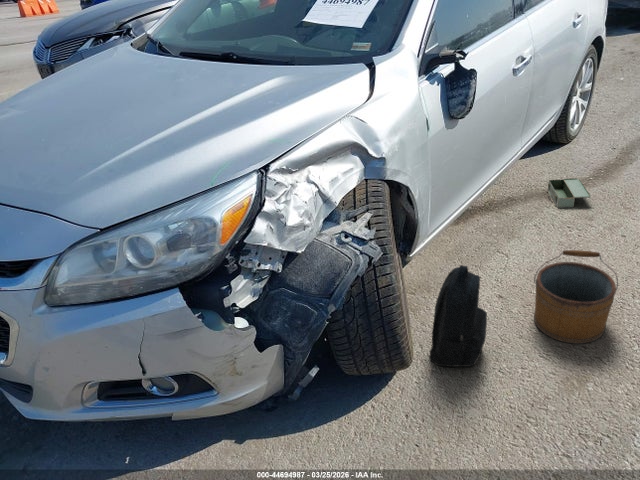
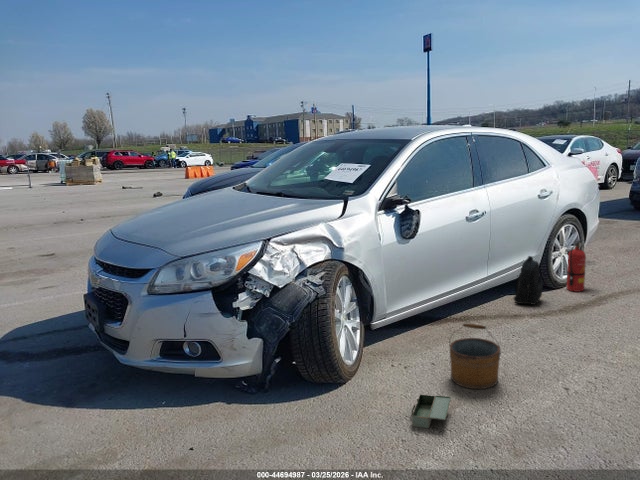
fire extinguisher: none [584,74,614,145] -> present [567,240,586,292]
toolbox: present [548,178,590,208] -> present [411,395,451,429]
backpack: present [430,265,487,367] -> present [514,256,543,305]

